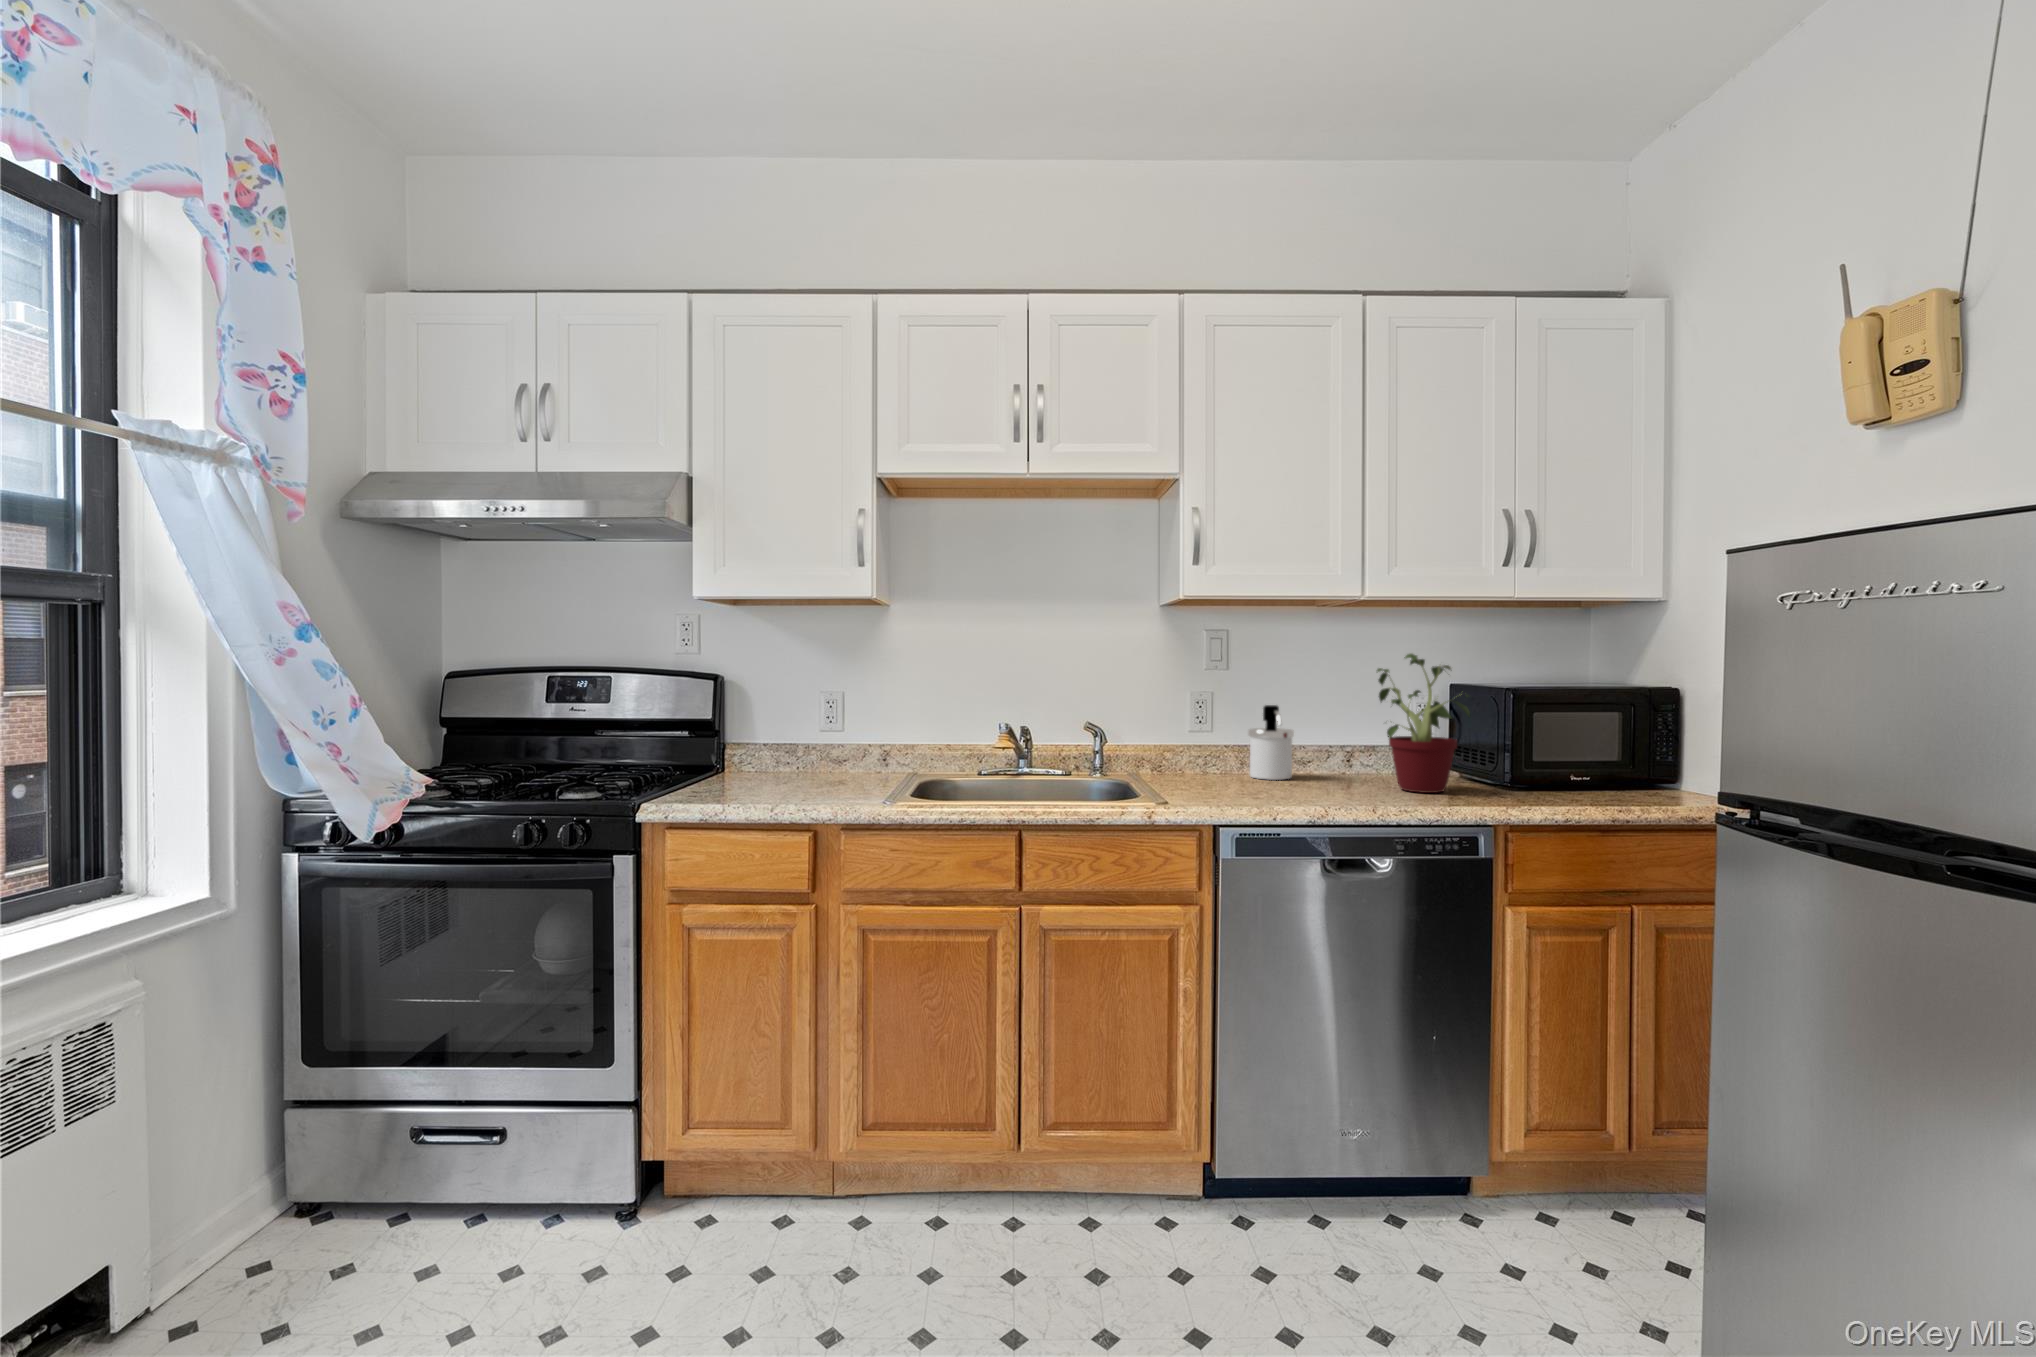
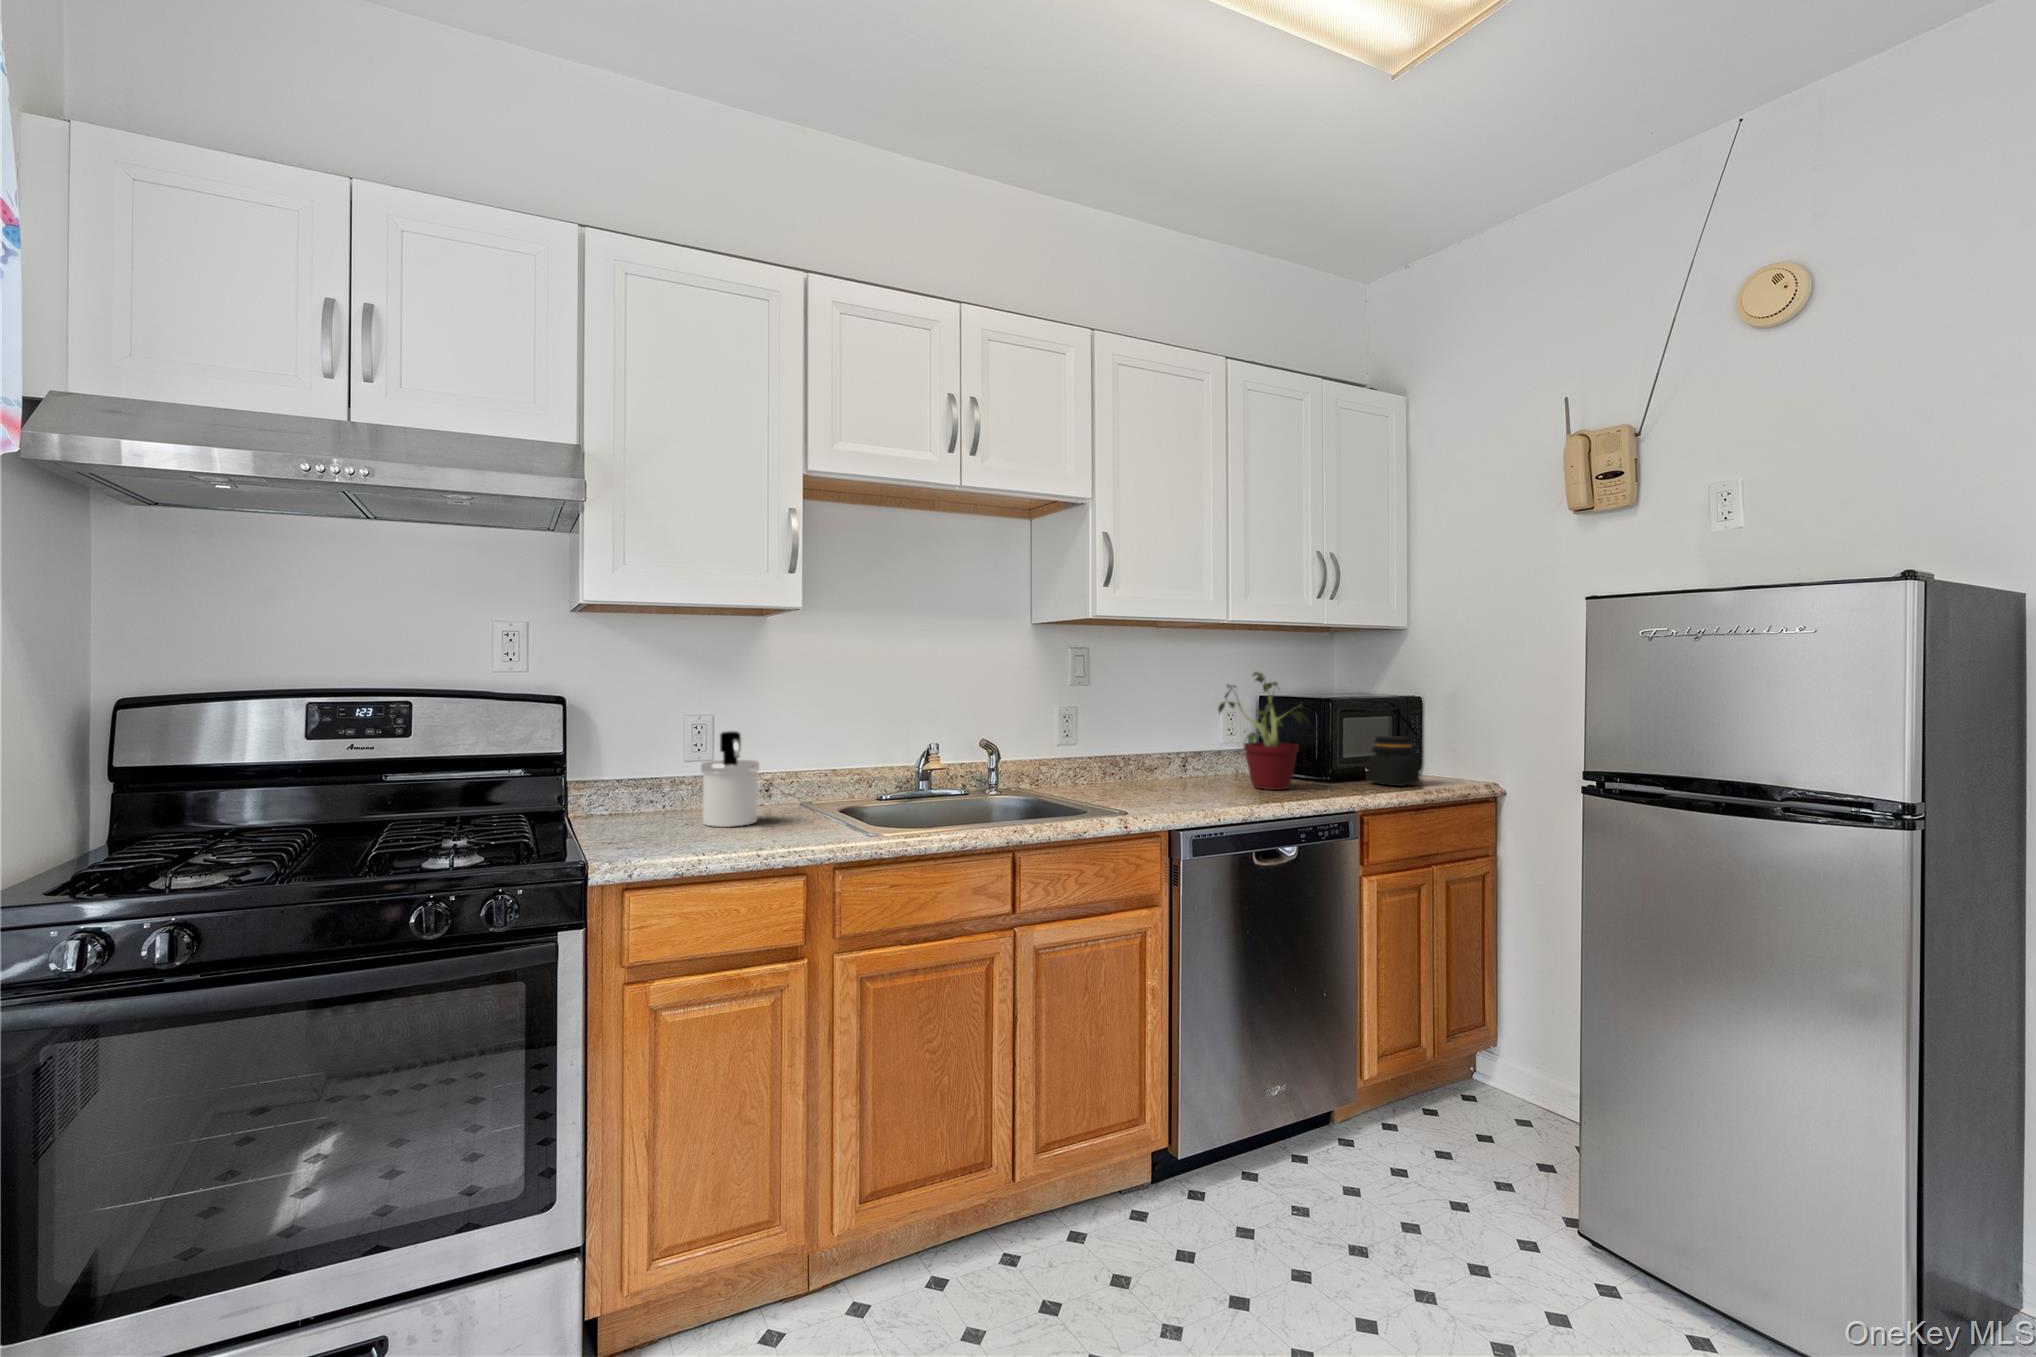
soap dispenser: present [1248,705,1294,780] -> present [701,731,759,827]
jar: none [1575,735,1649,799] -> present [1366,736,1419,786]

